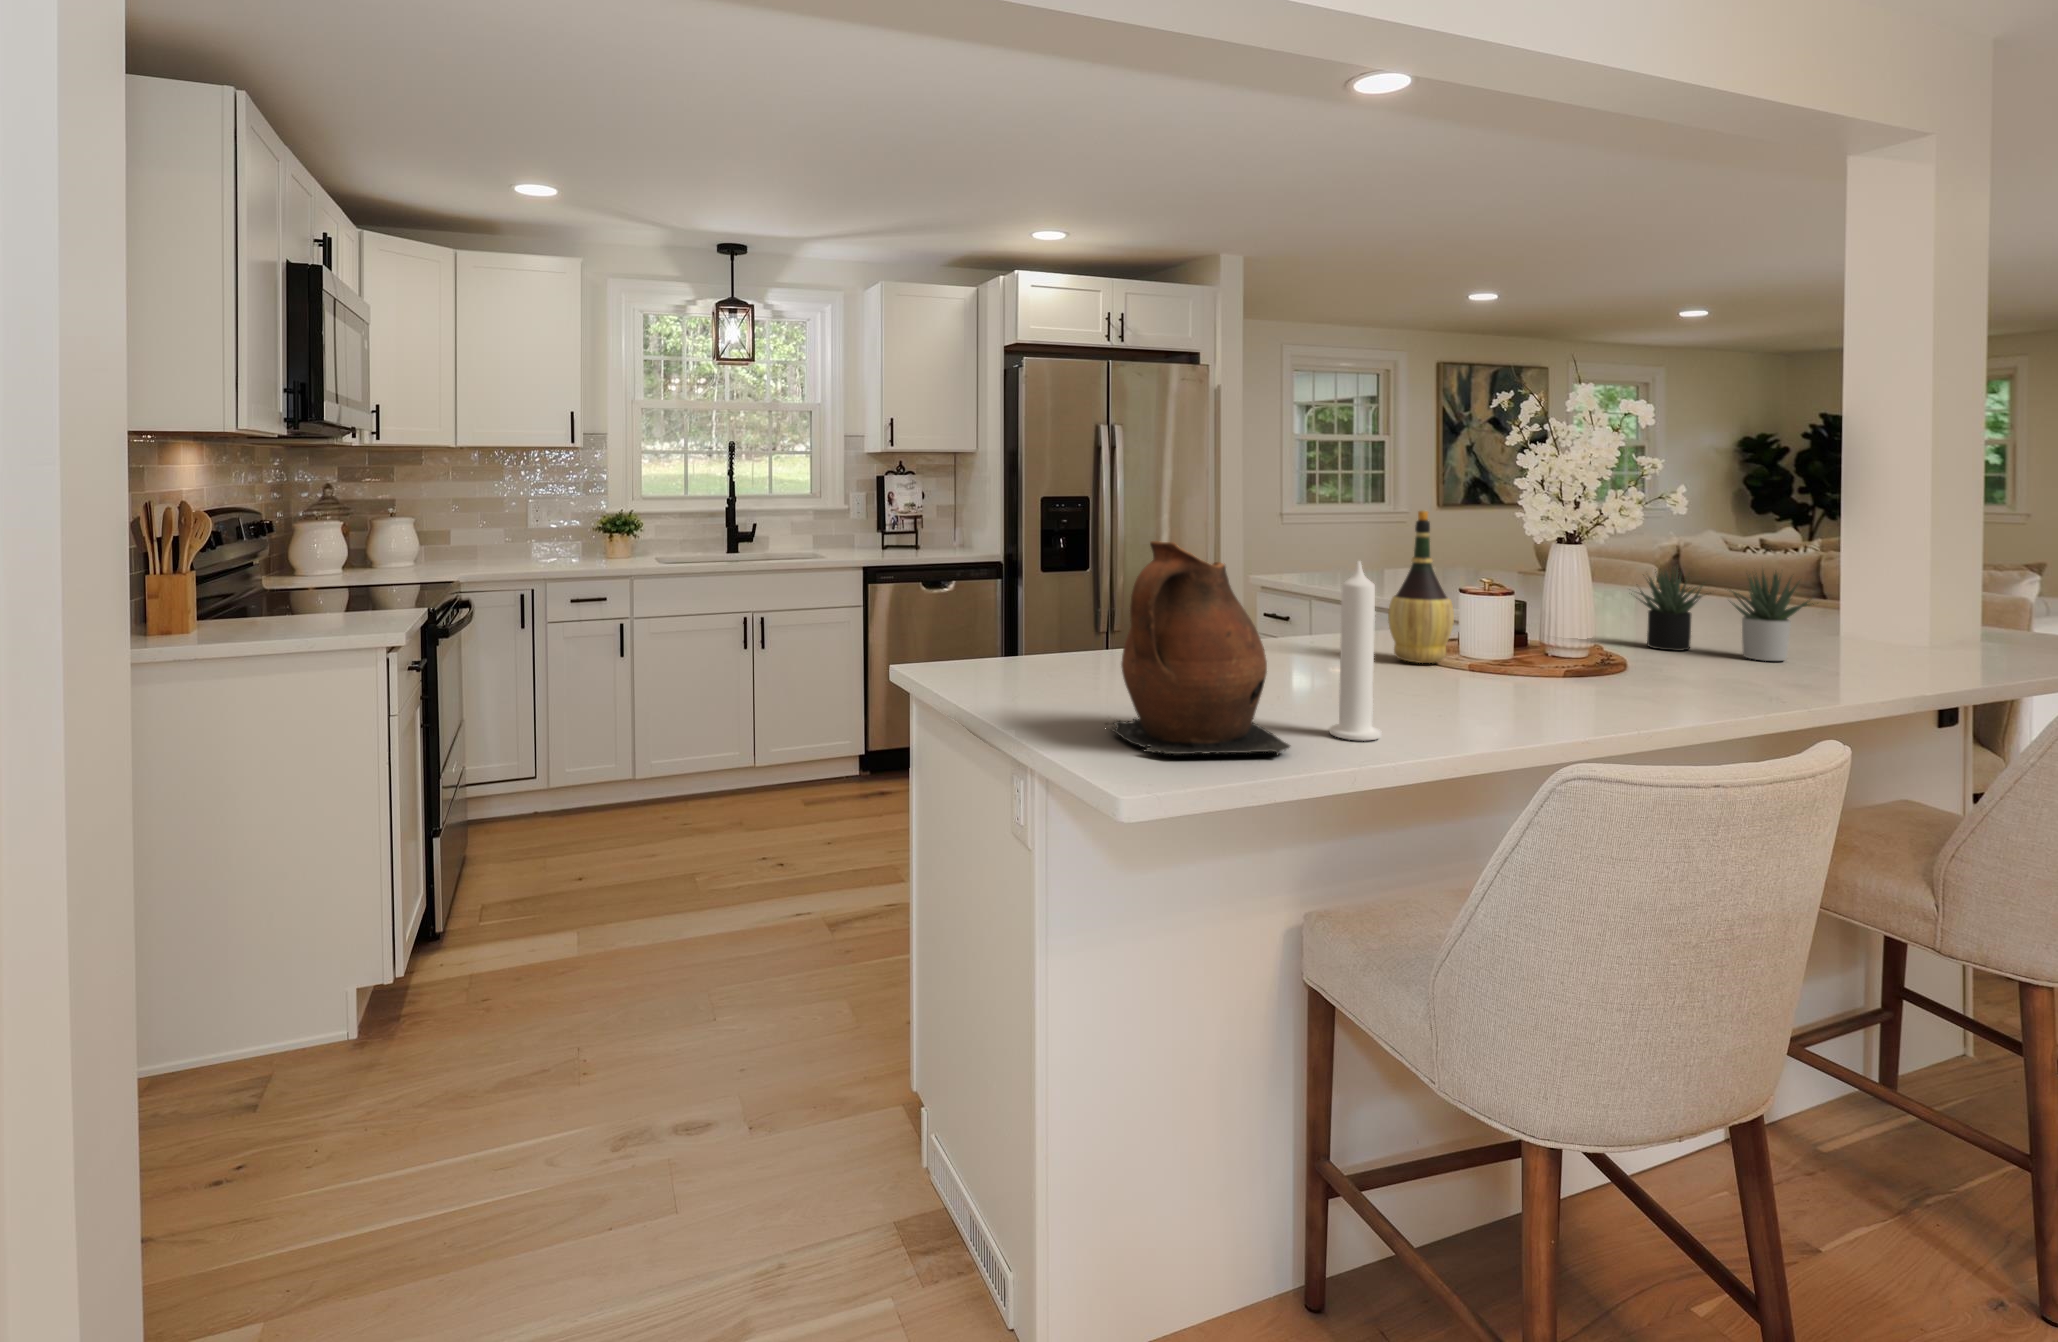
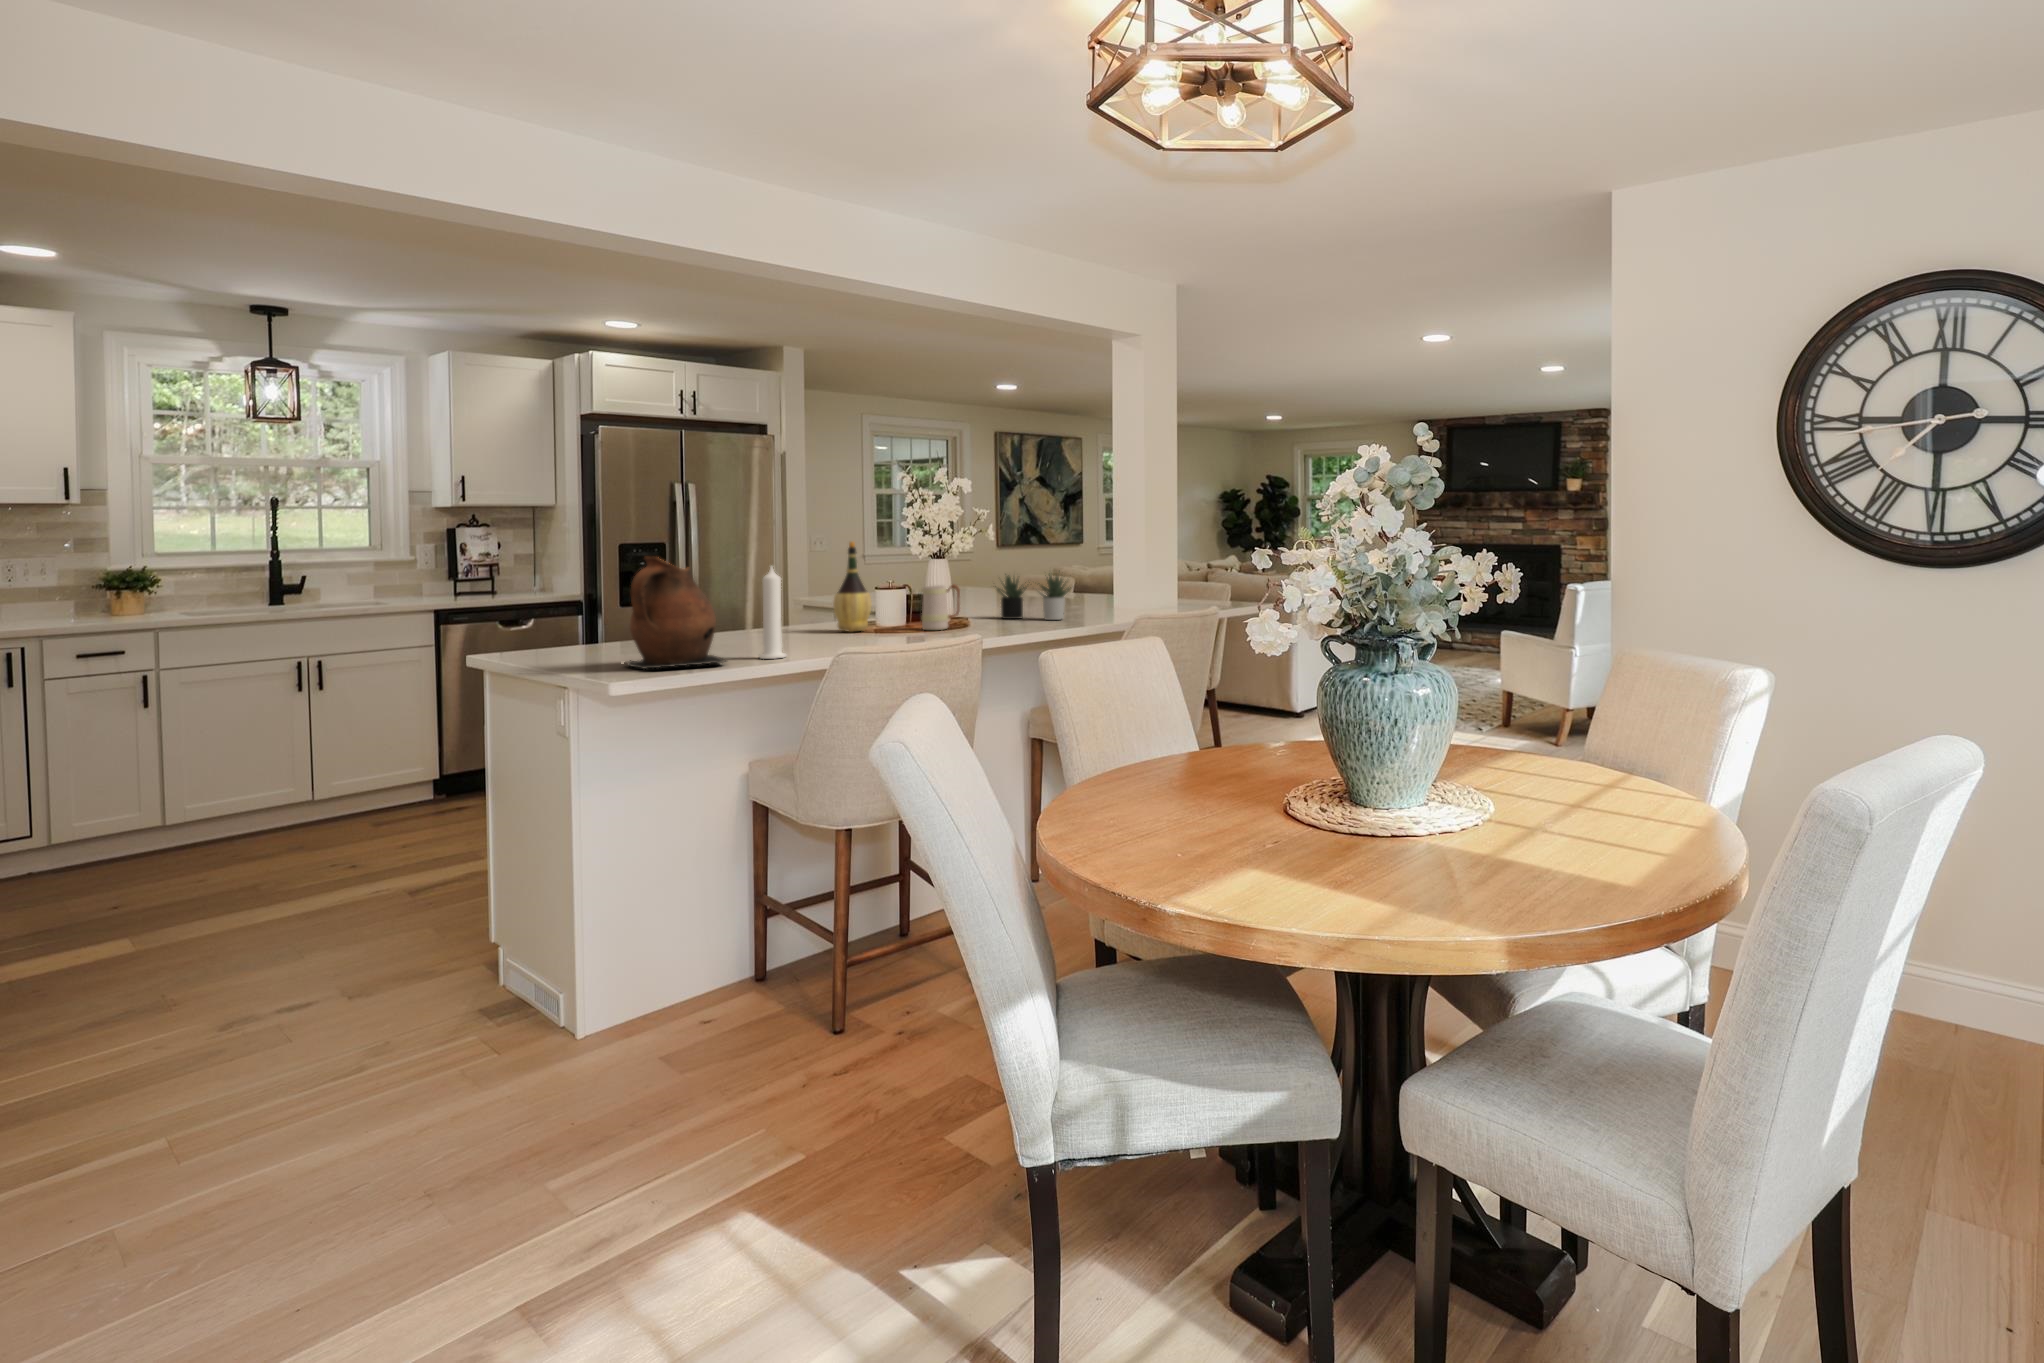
mug: none [1540,591,1616,672] -> present [922,585,960,630]

